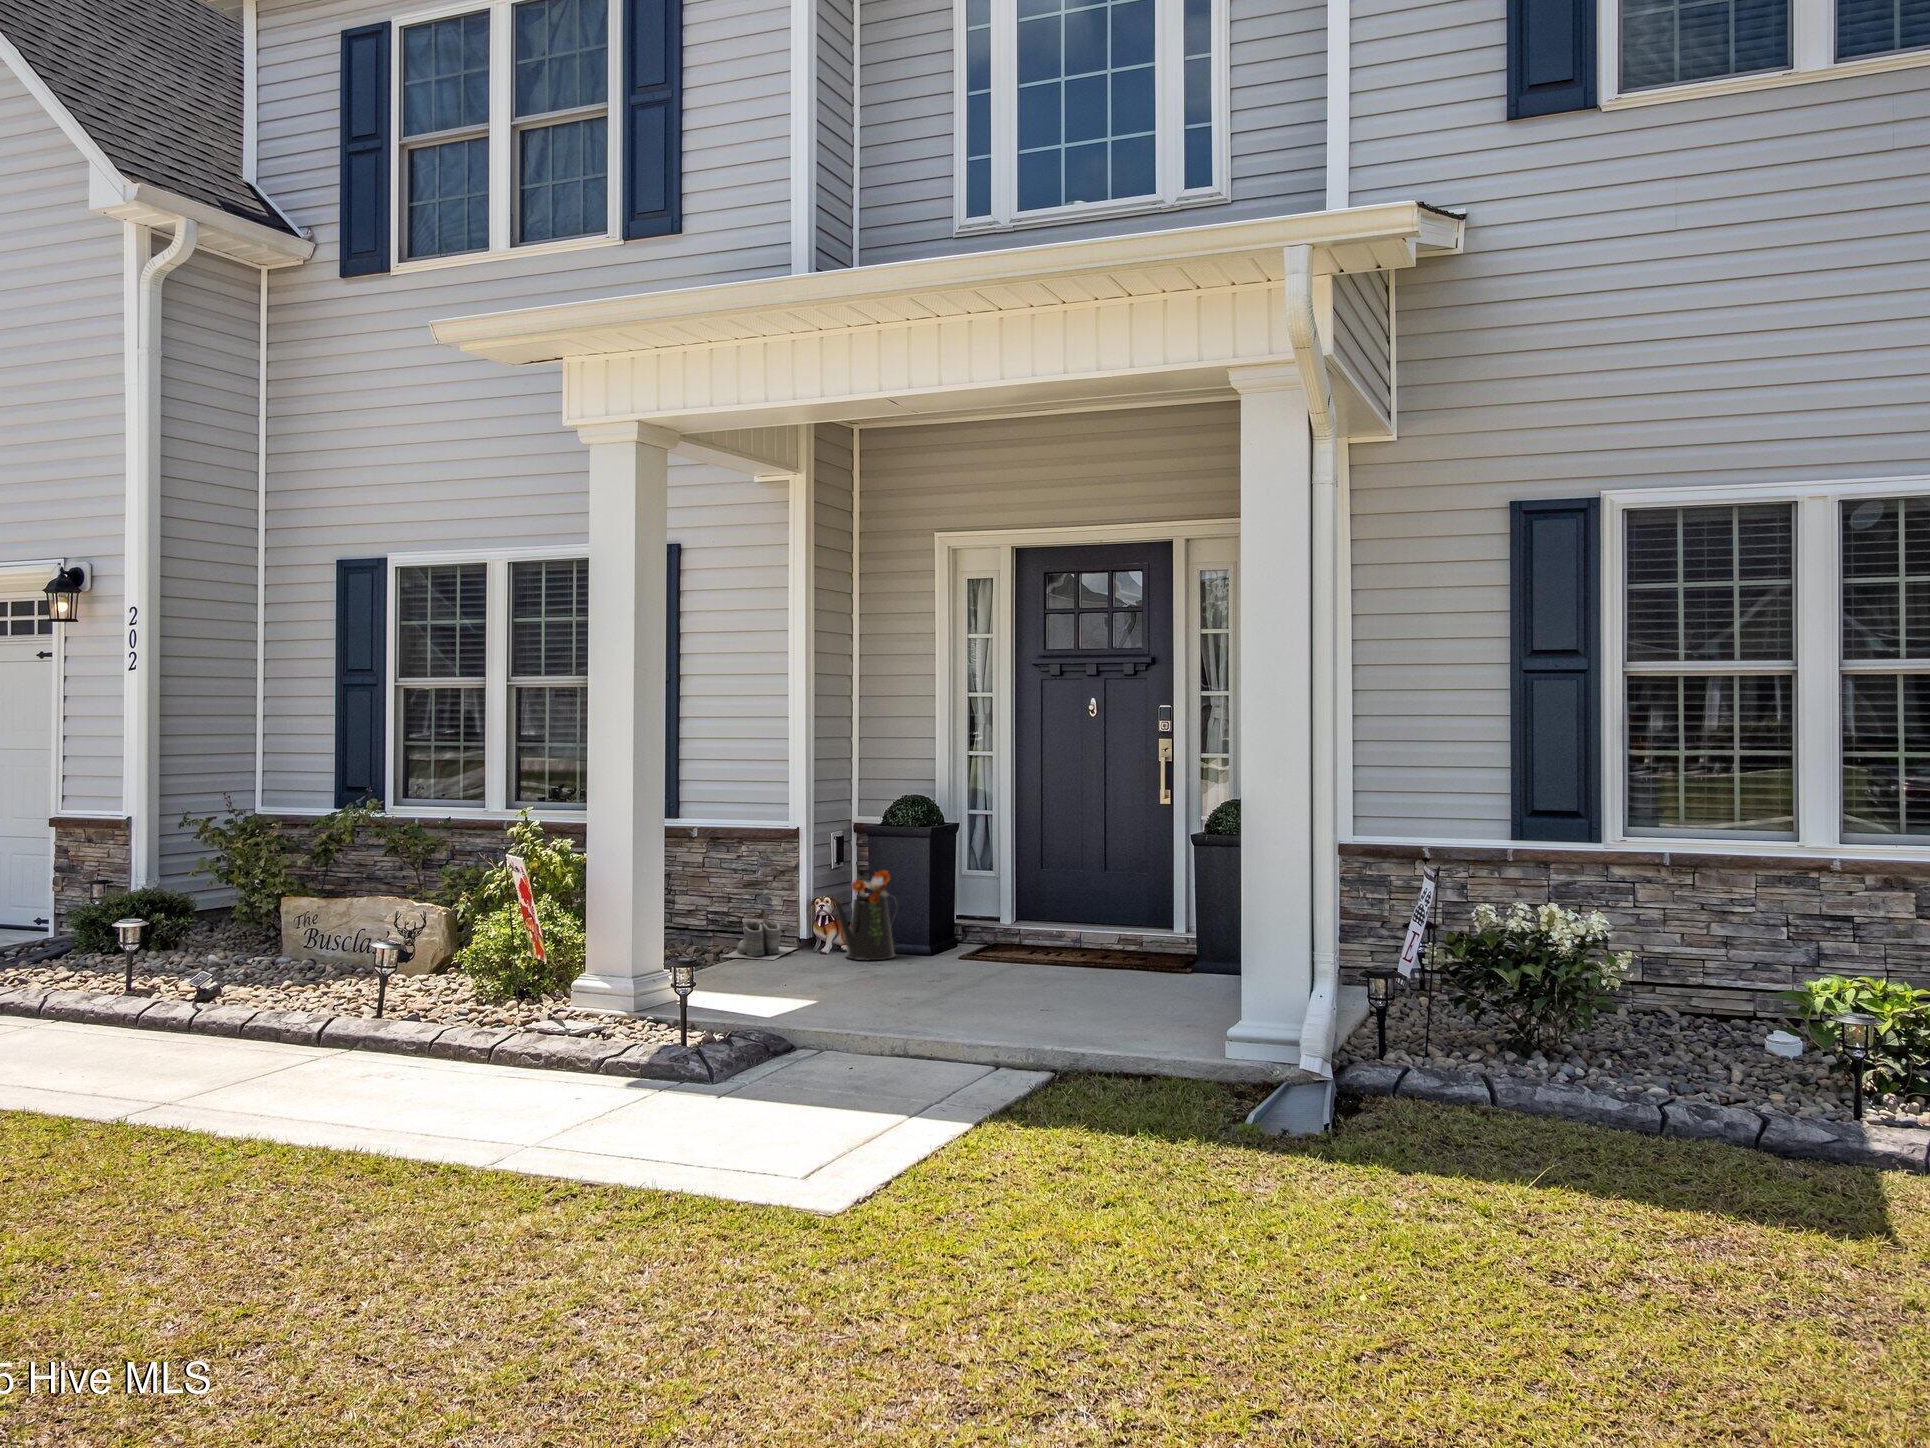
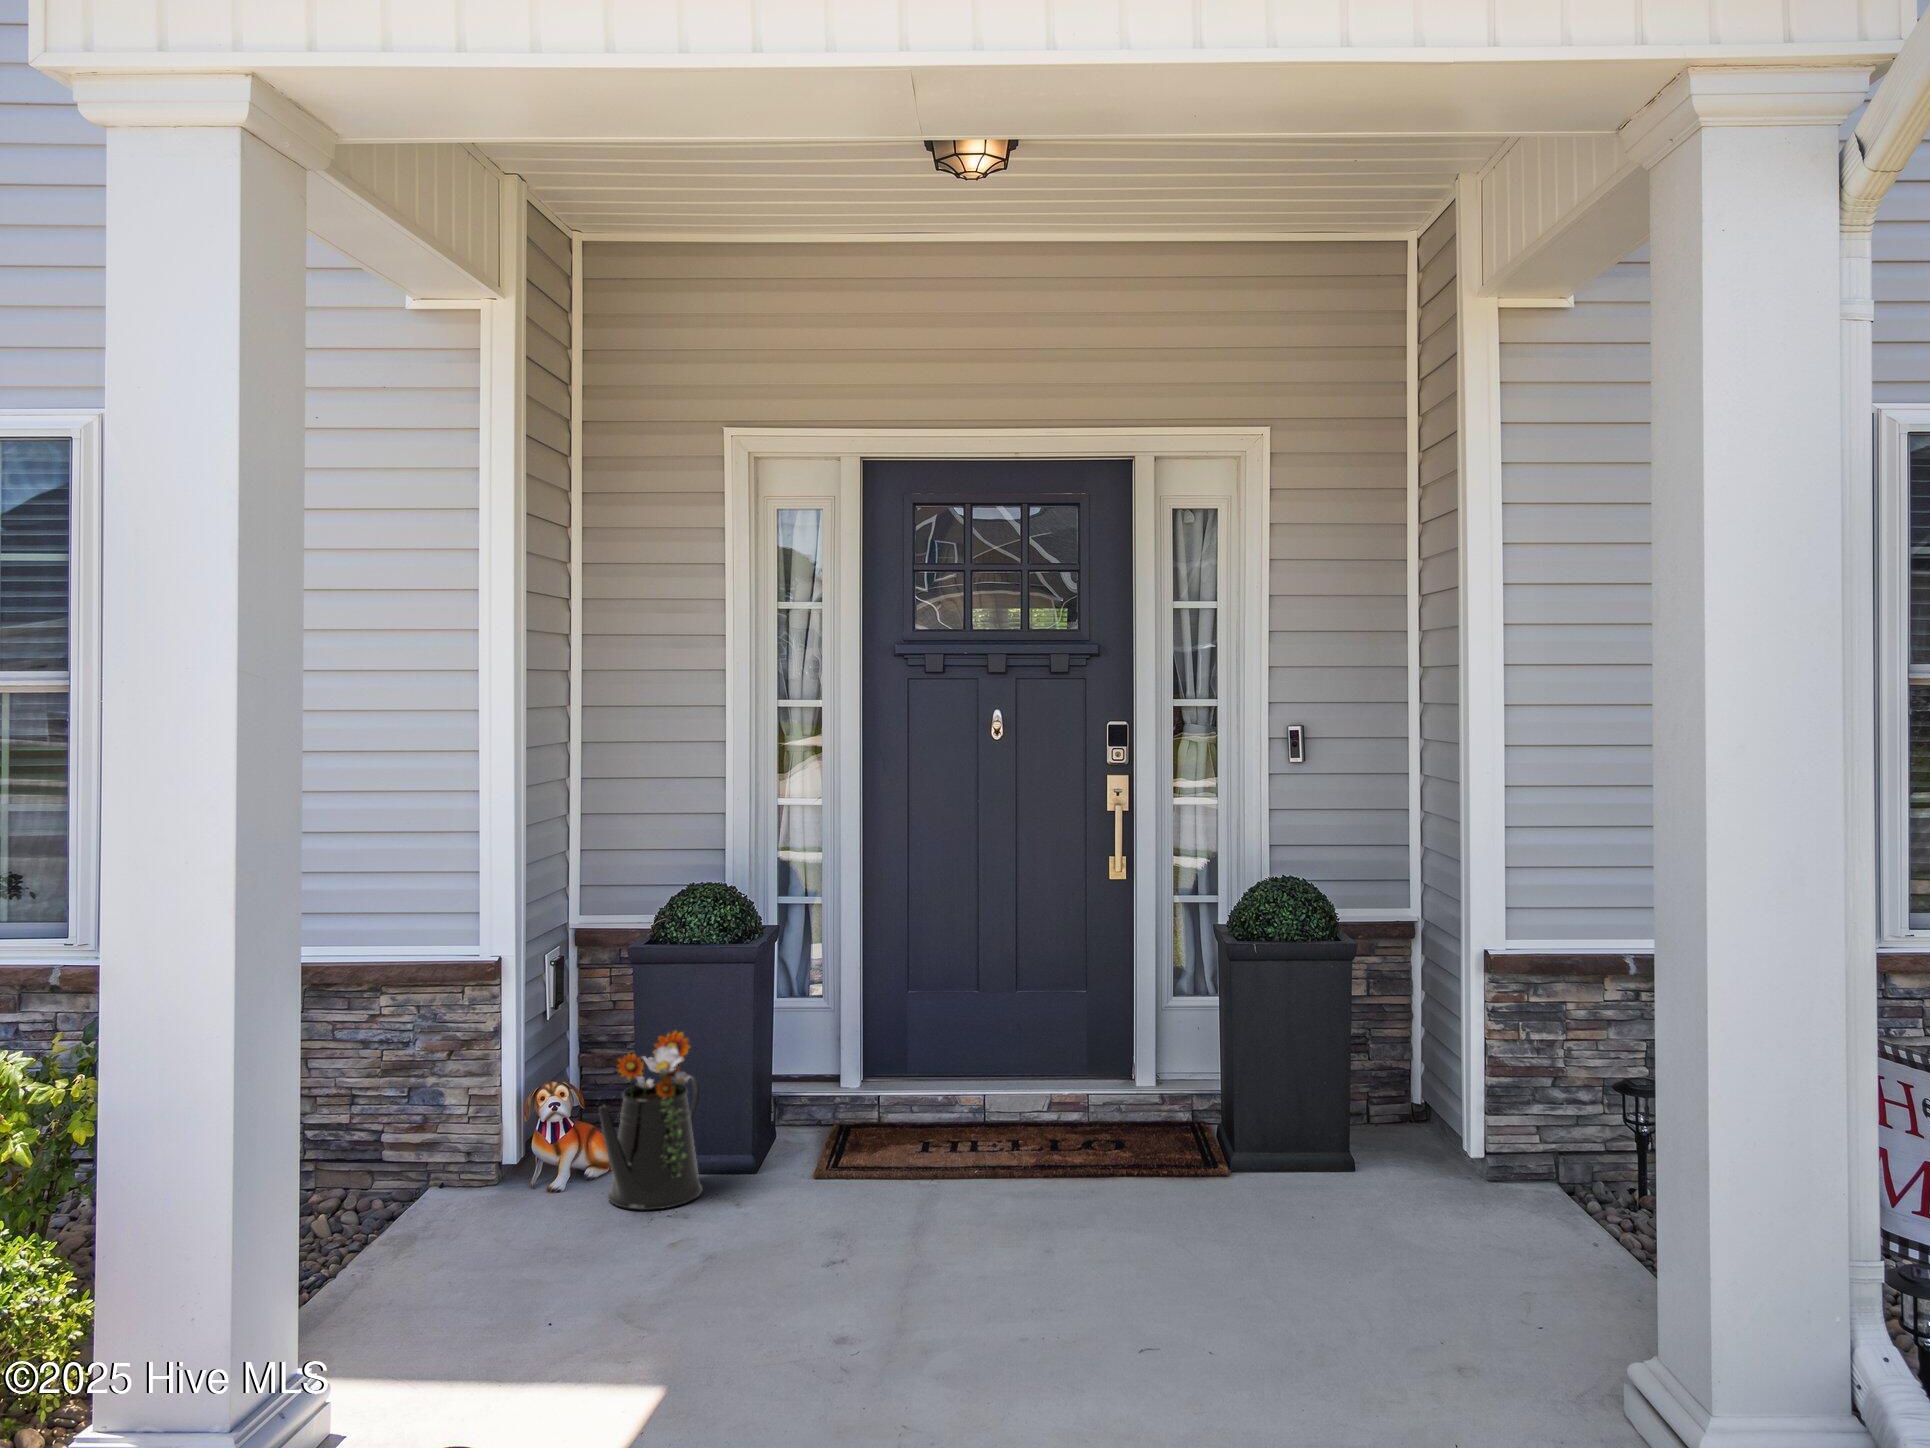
boots: present [722,919,796,960] -> none [357,1141,501,1234]

